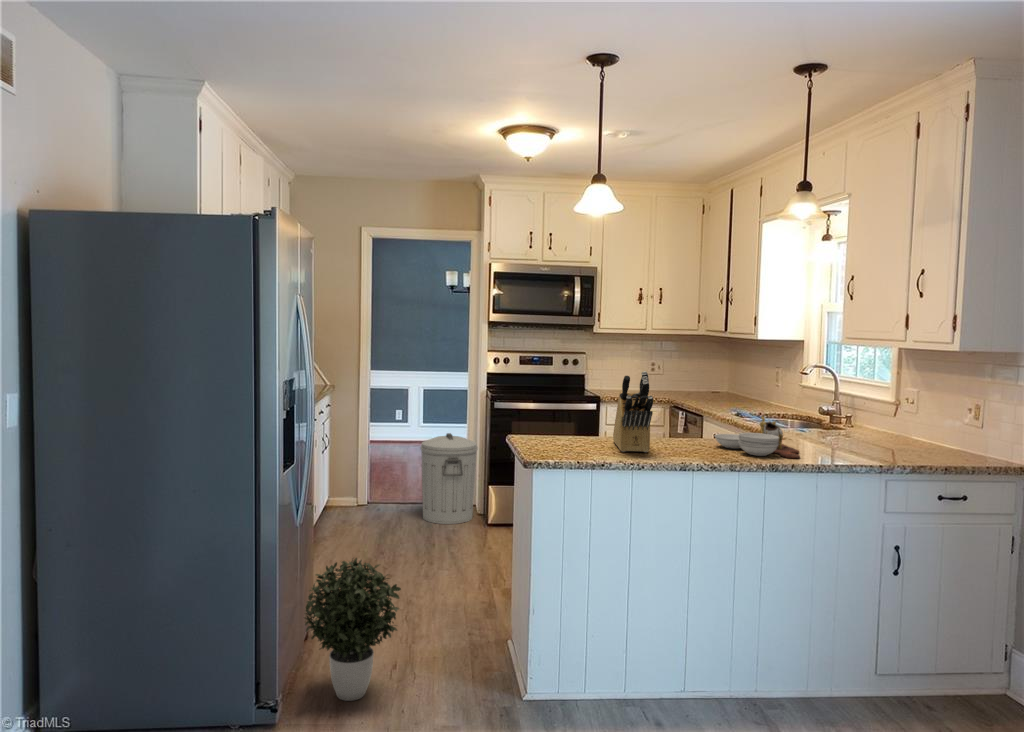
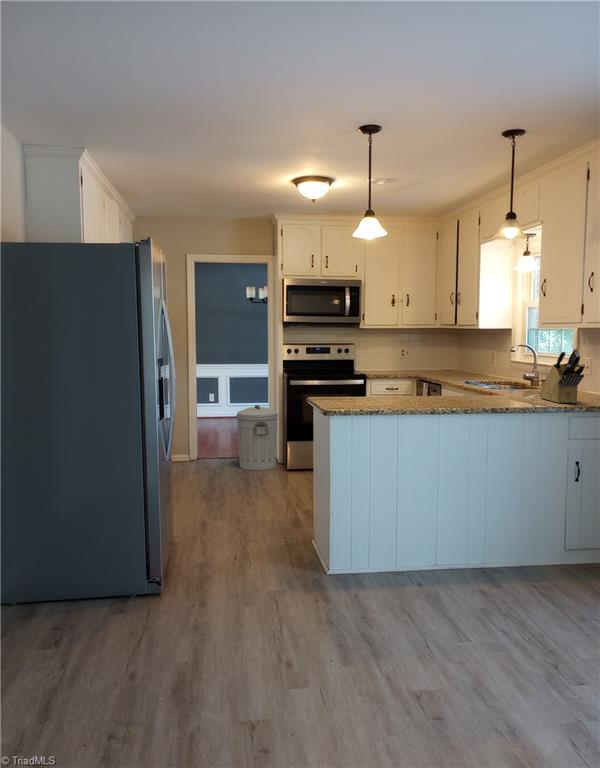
knife block: present [613,371,653,452] -> present [539,349,585,403]
cutting board: present [715,417,800,458] -> none [452,378,511,405]
potted plant: present [305,558,401,701] -> none [175,482,241,579]

